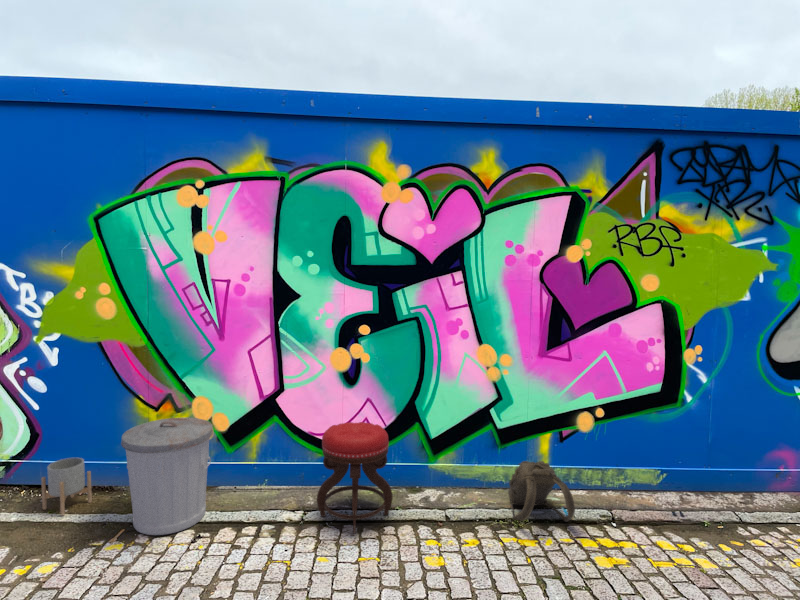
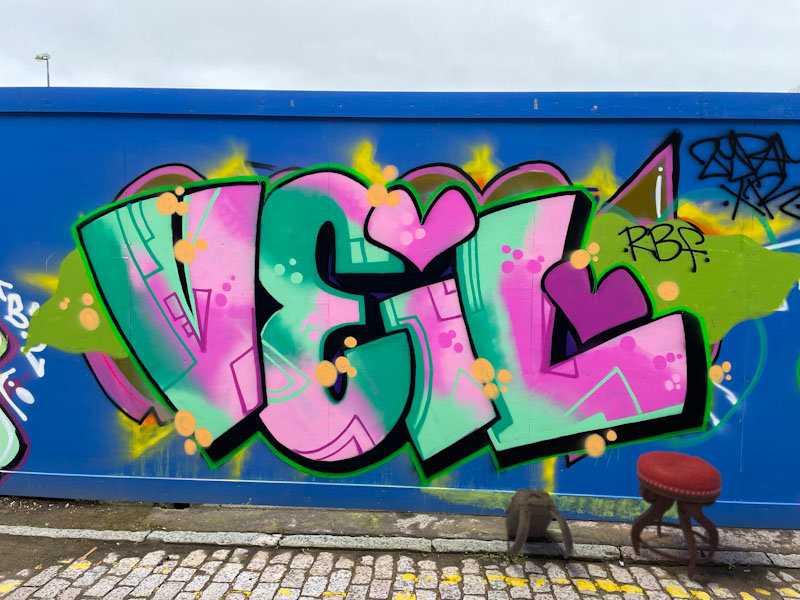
trash can: present [121,418,213,535] -> none [94,431,191,554]
stool: present [317,422,393,534] -> present [630,451,722,580]
planter: present [41,458,92,516] -> none [24,470,74,529]

